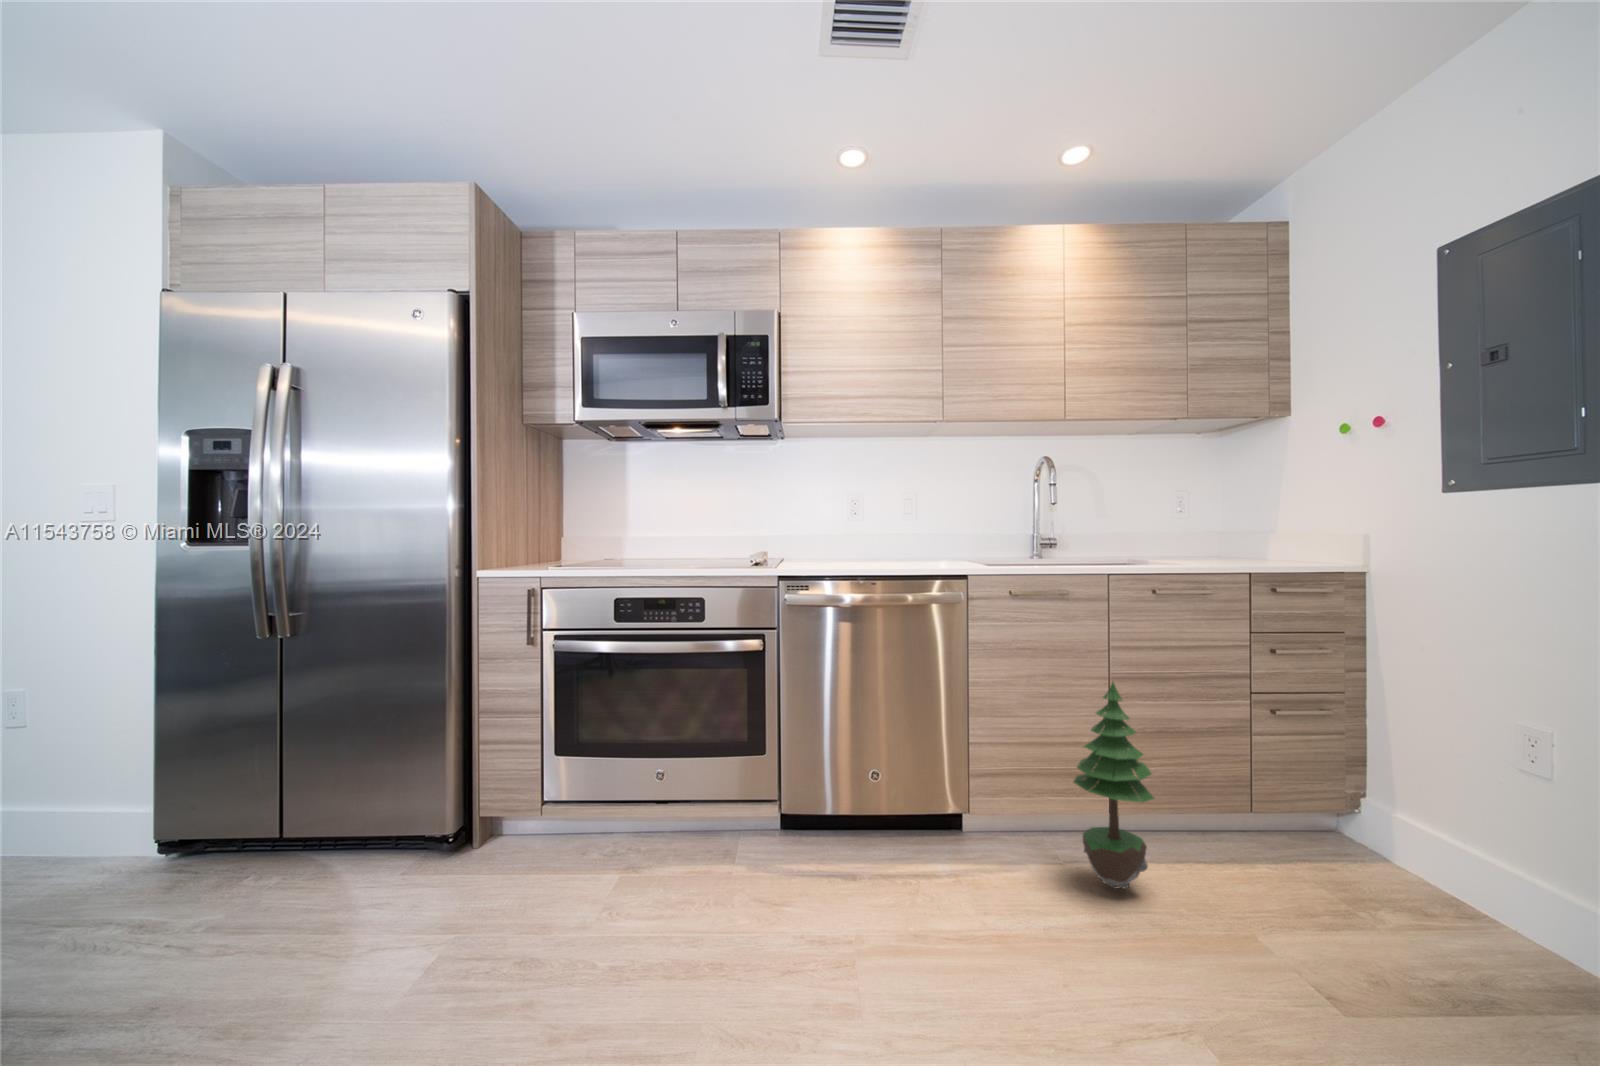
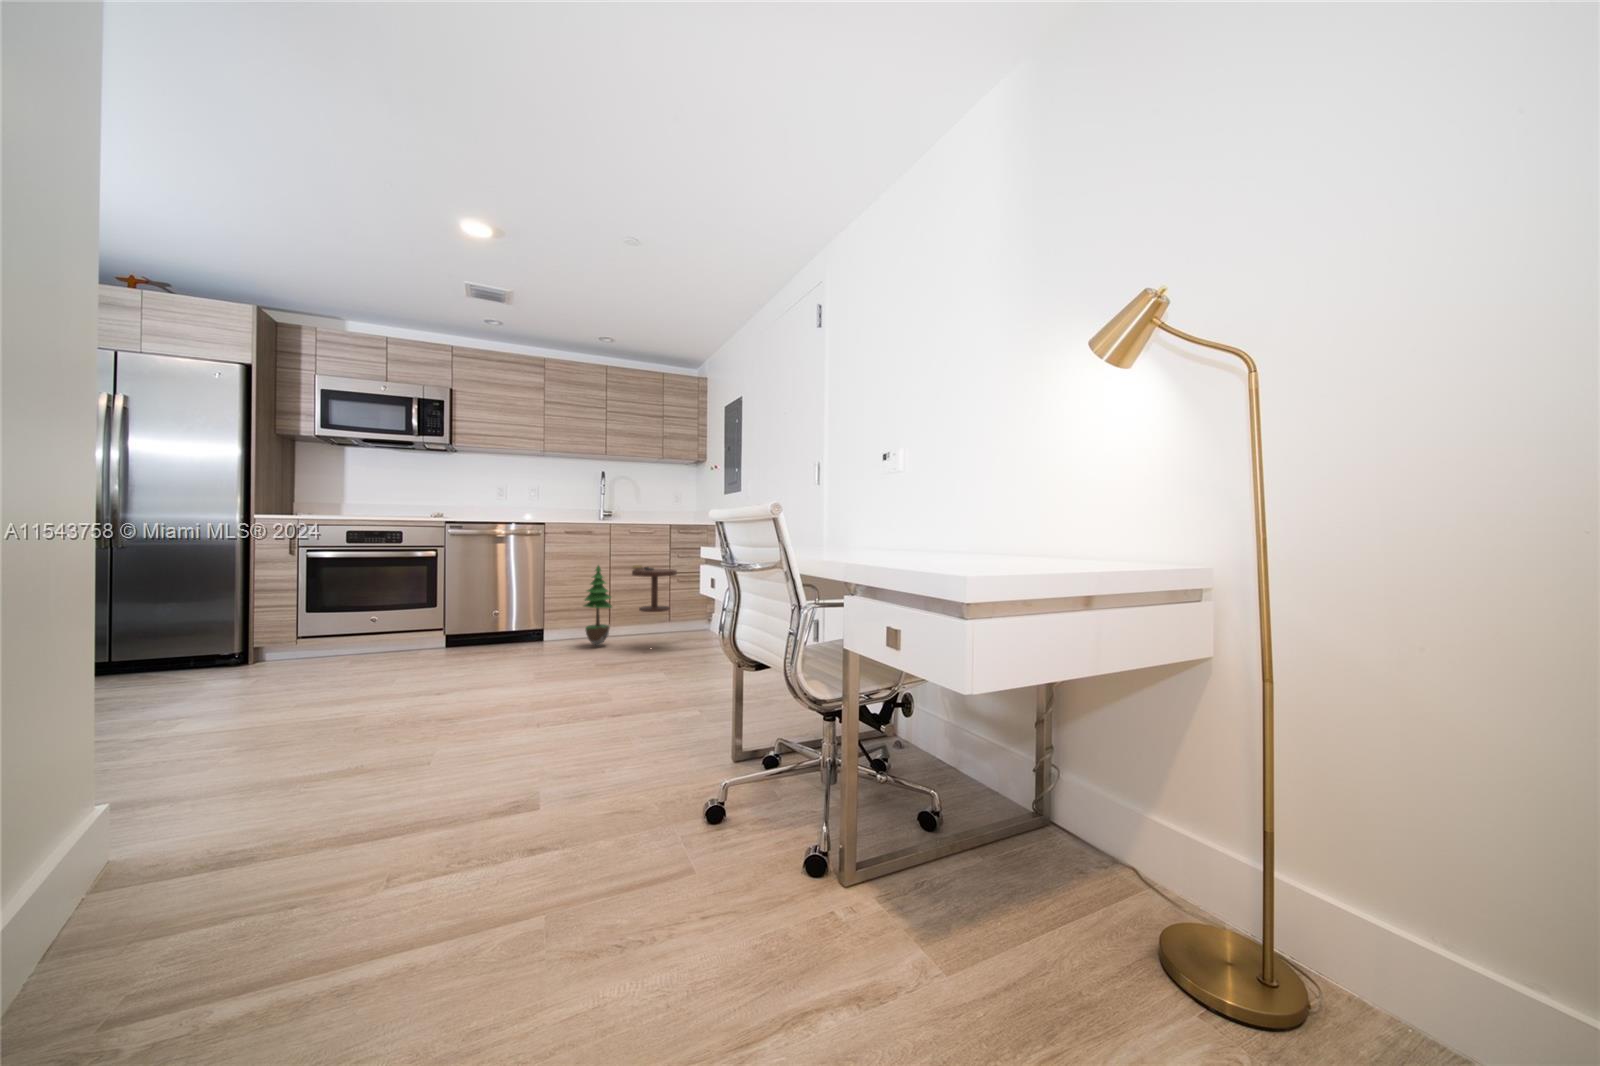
side table: none [1221,696,1375,932] -> present [632,565,677,612]

